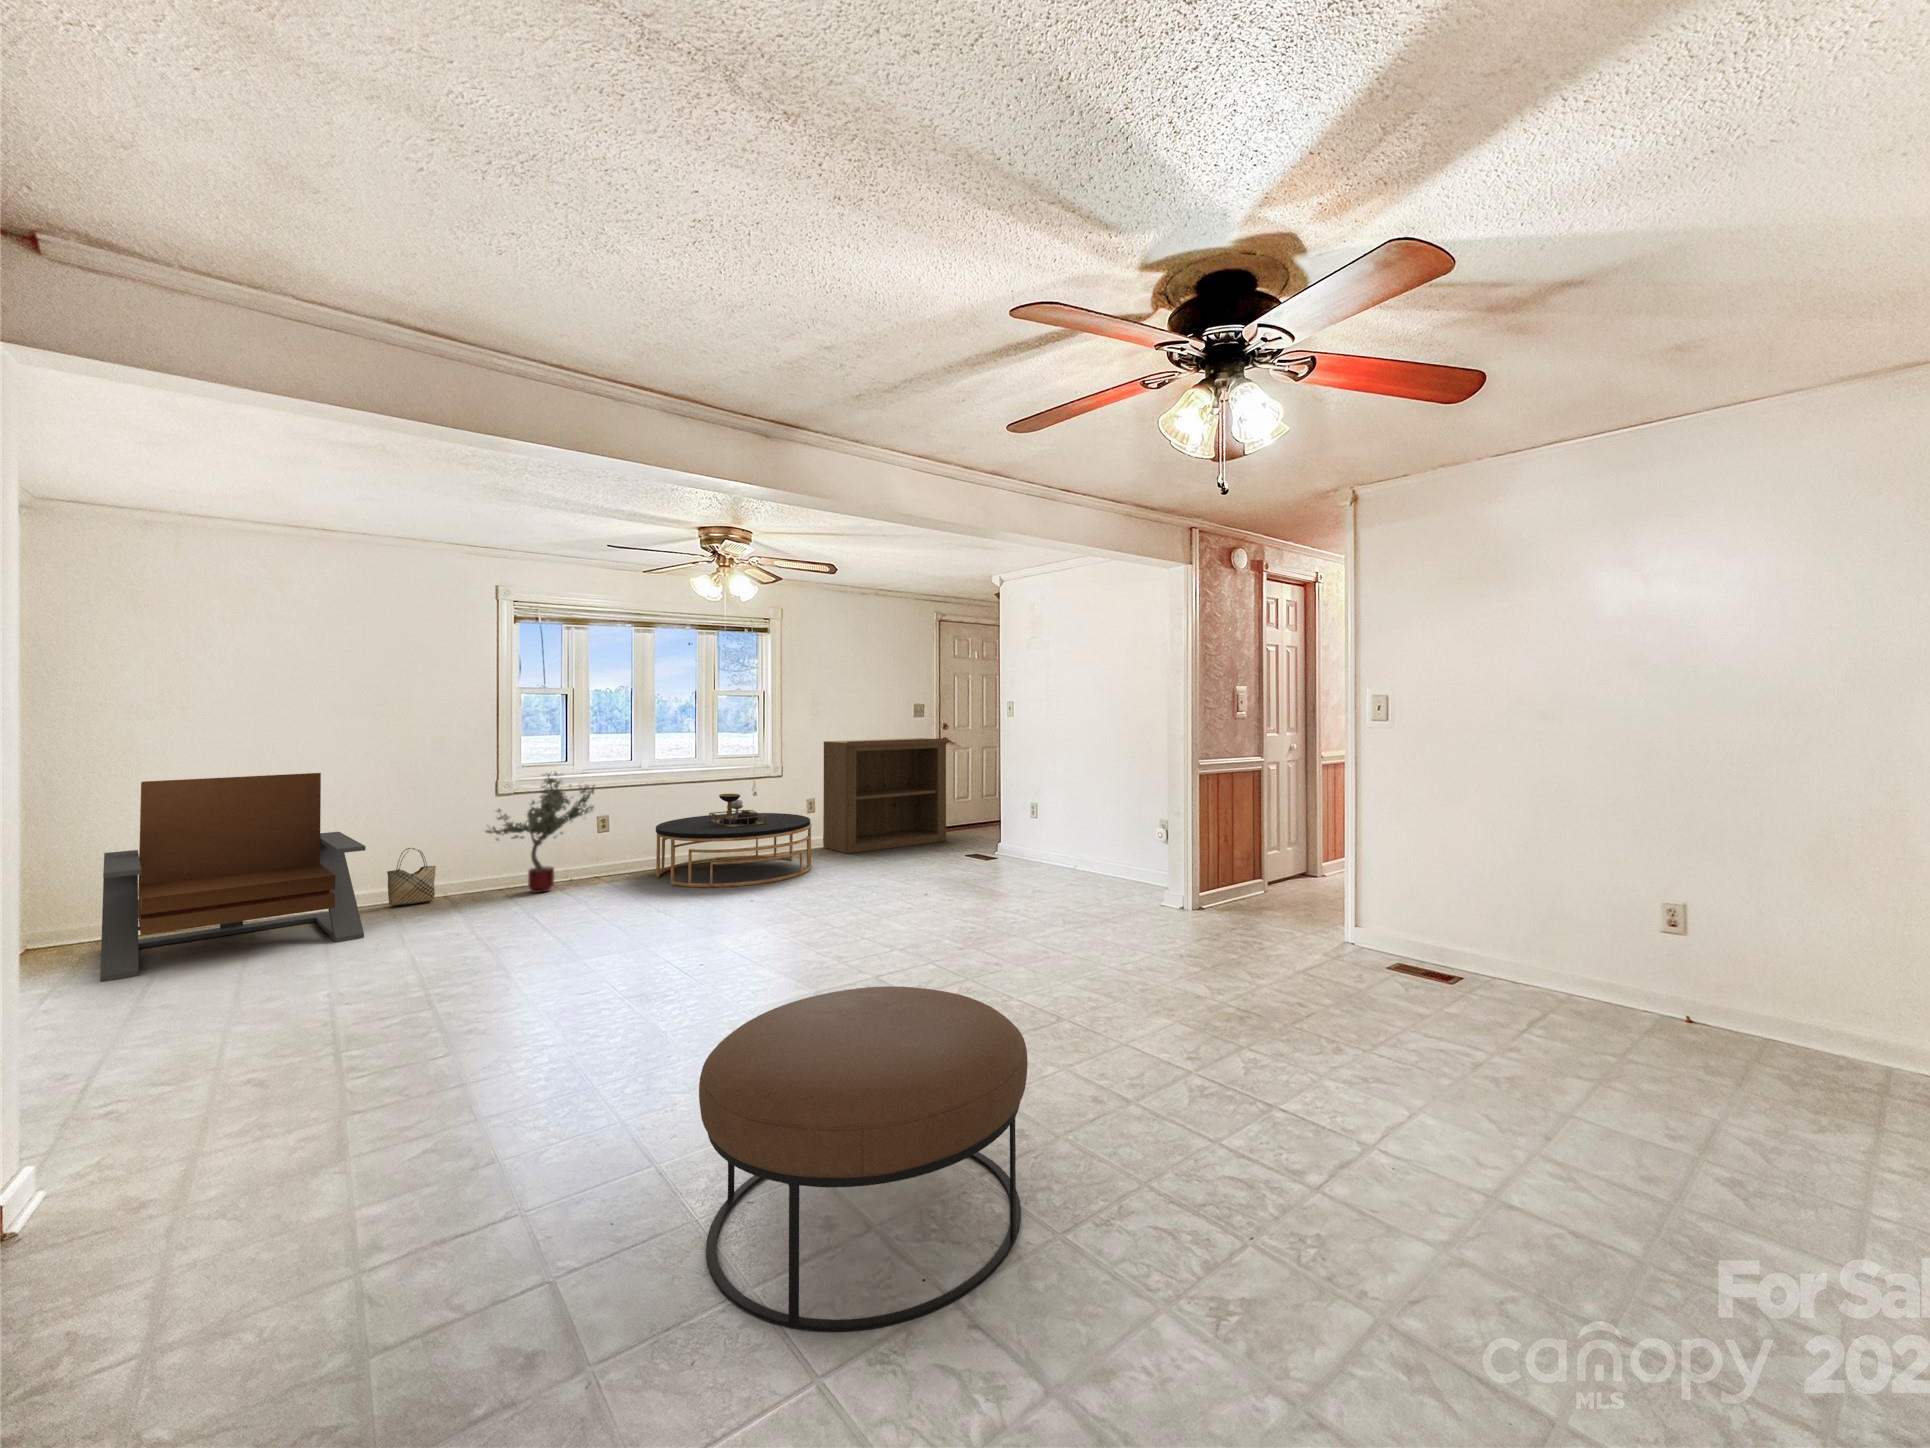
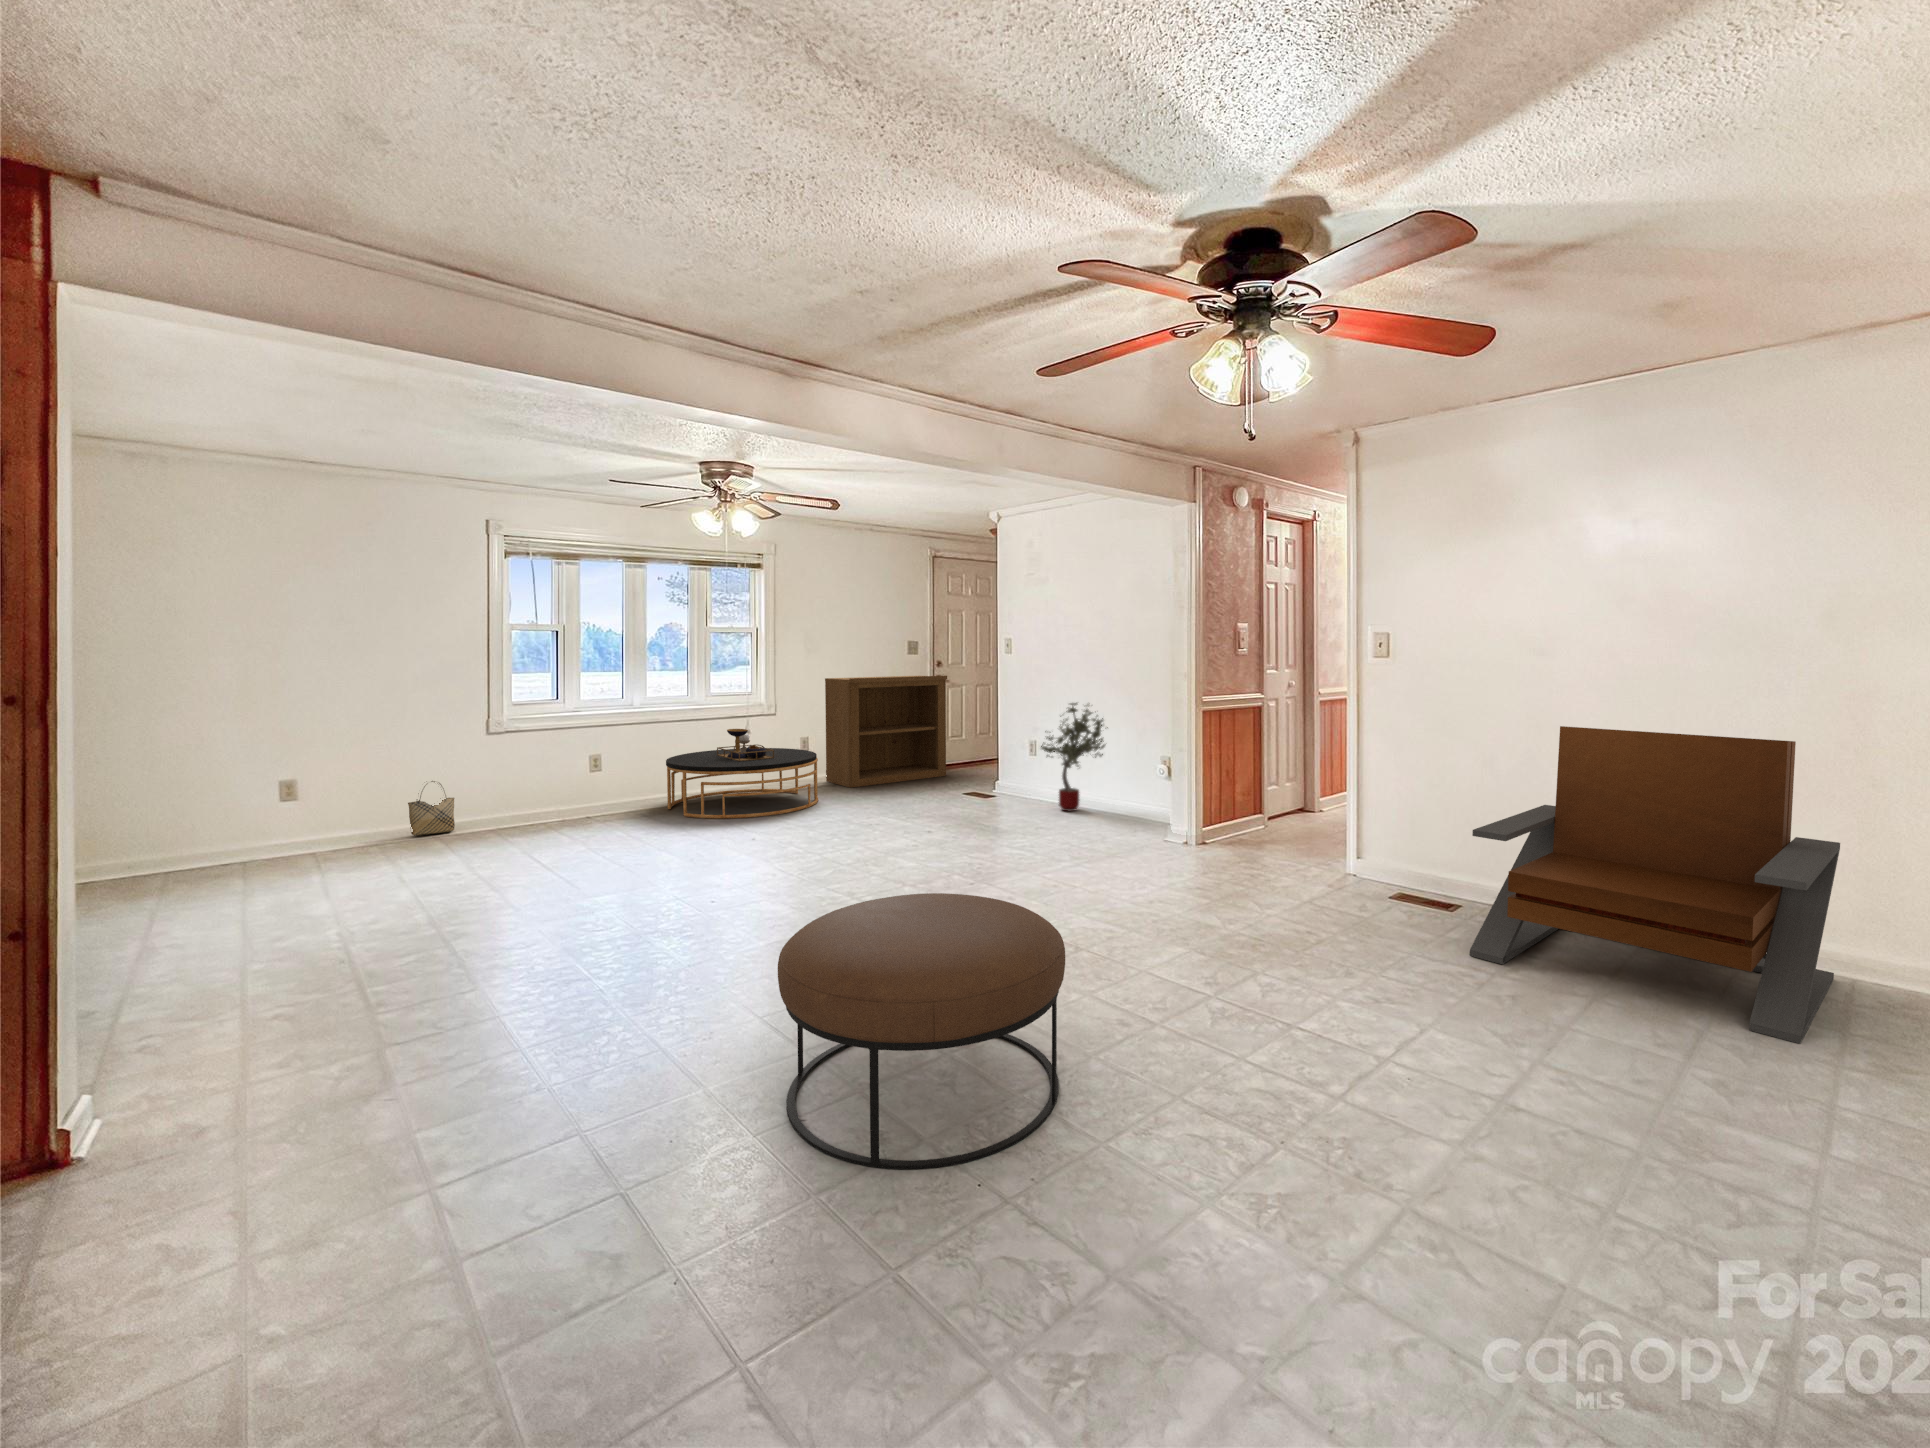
lounge chair: present [100,773,366,982] -> present [1470,726,1840,1044]
potted tree: present [486,773,594,893] -> present [1041,703,1108,811]

